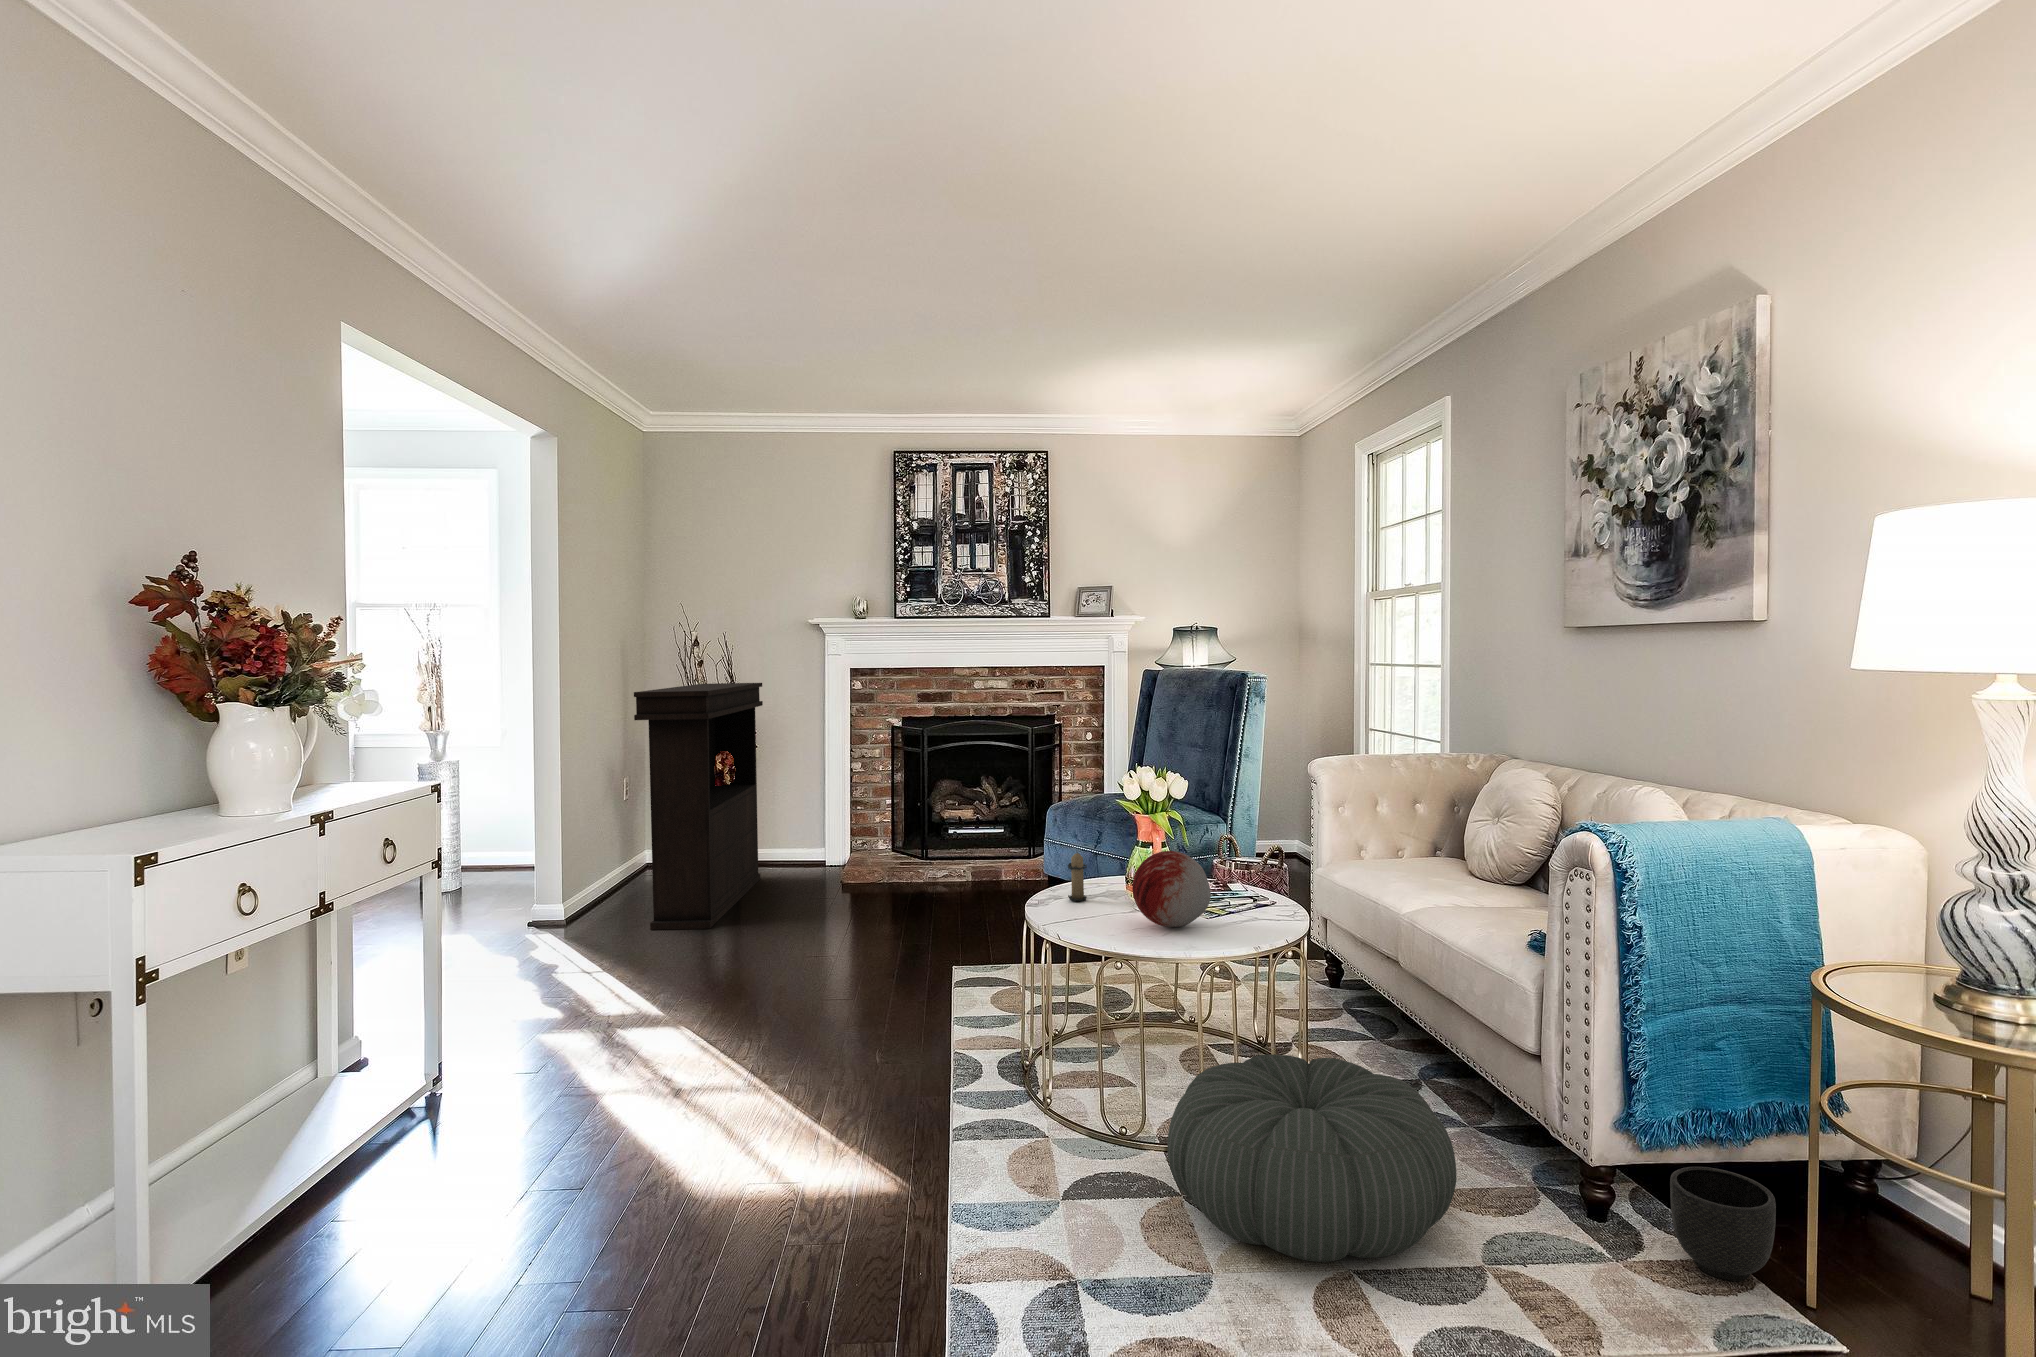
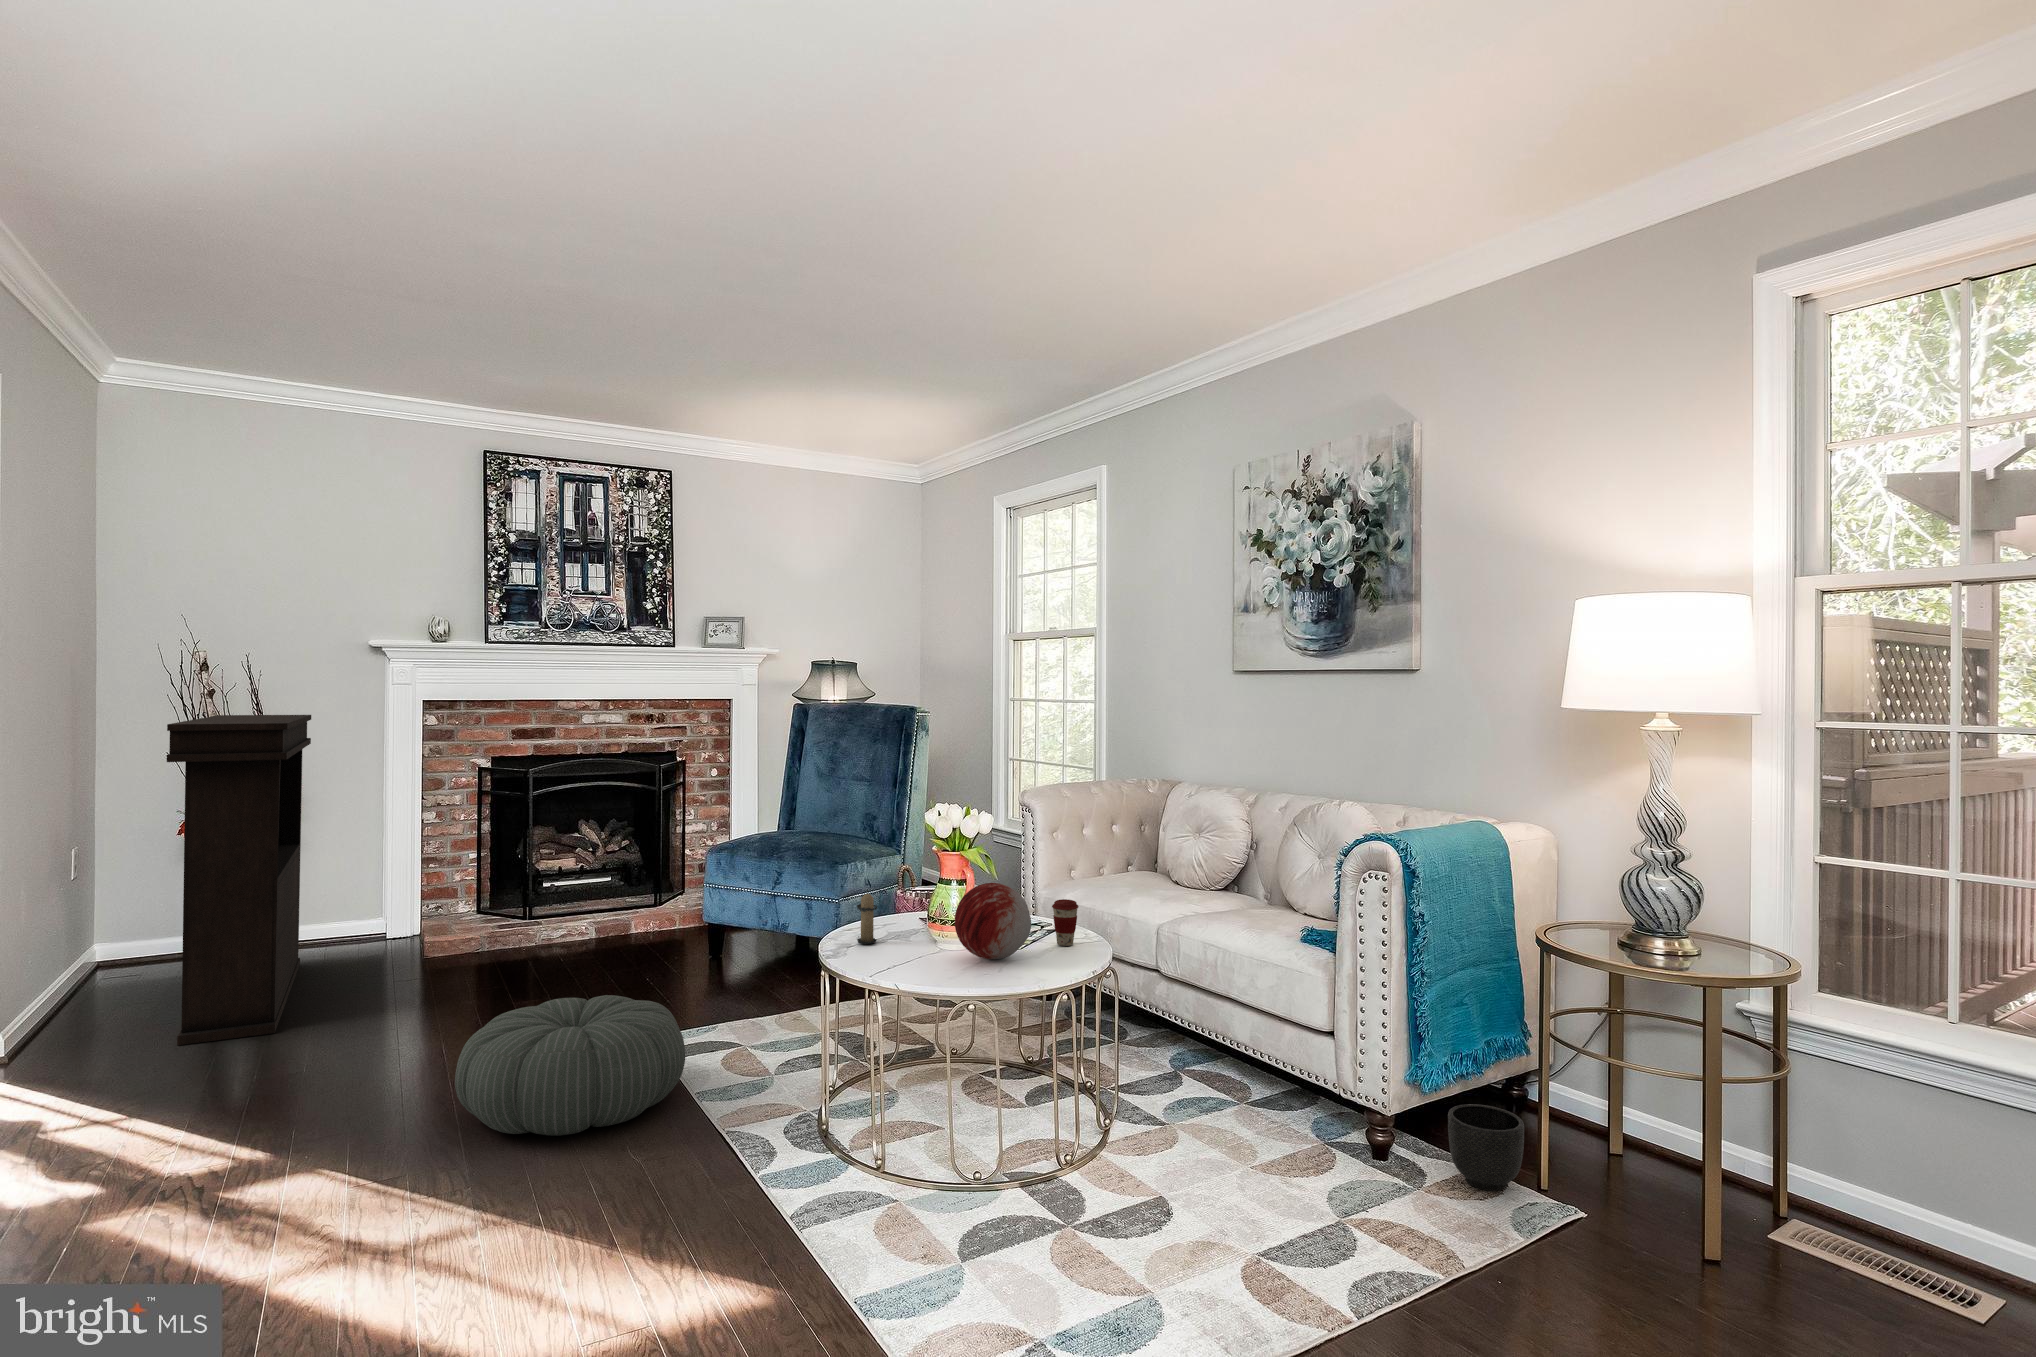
coffee cup: none [1244,874,1272,922] -> present [1052,899,1079,946]
pouf: present [1168,1054,1457,1262] -> present [455,995,685,1136]

